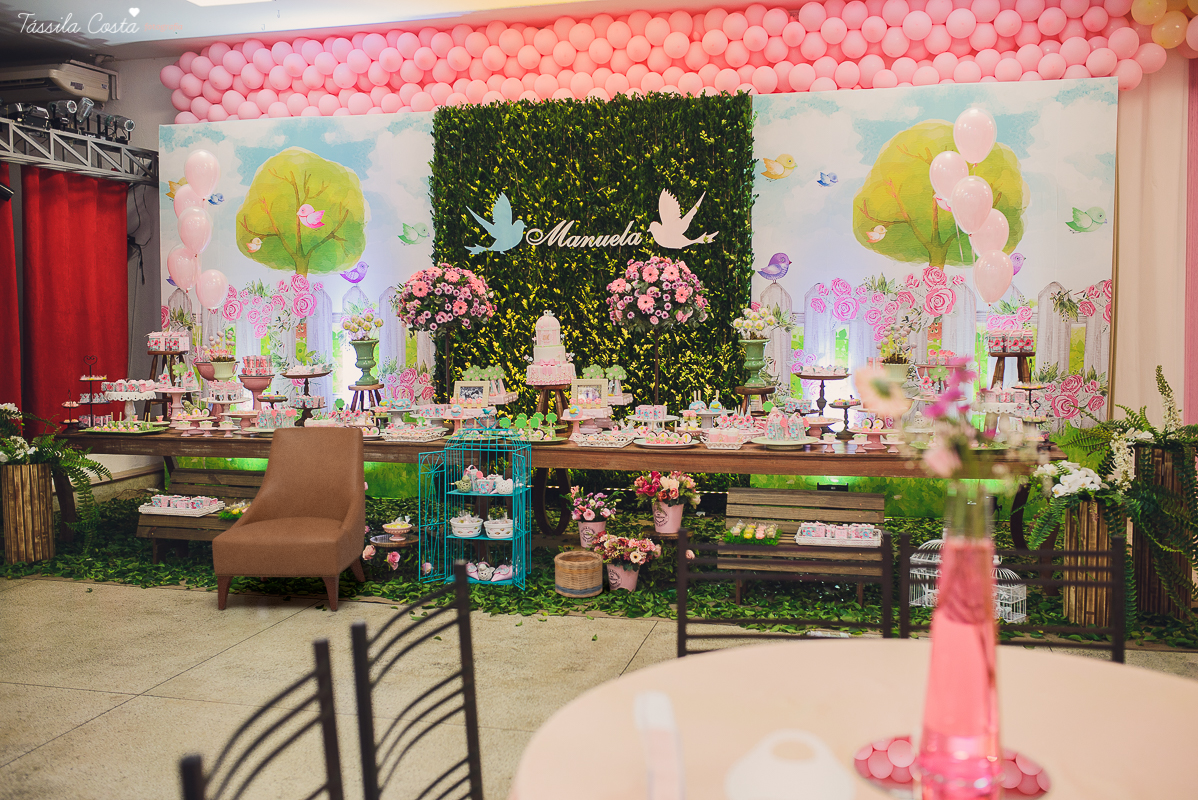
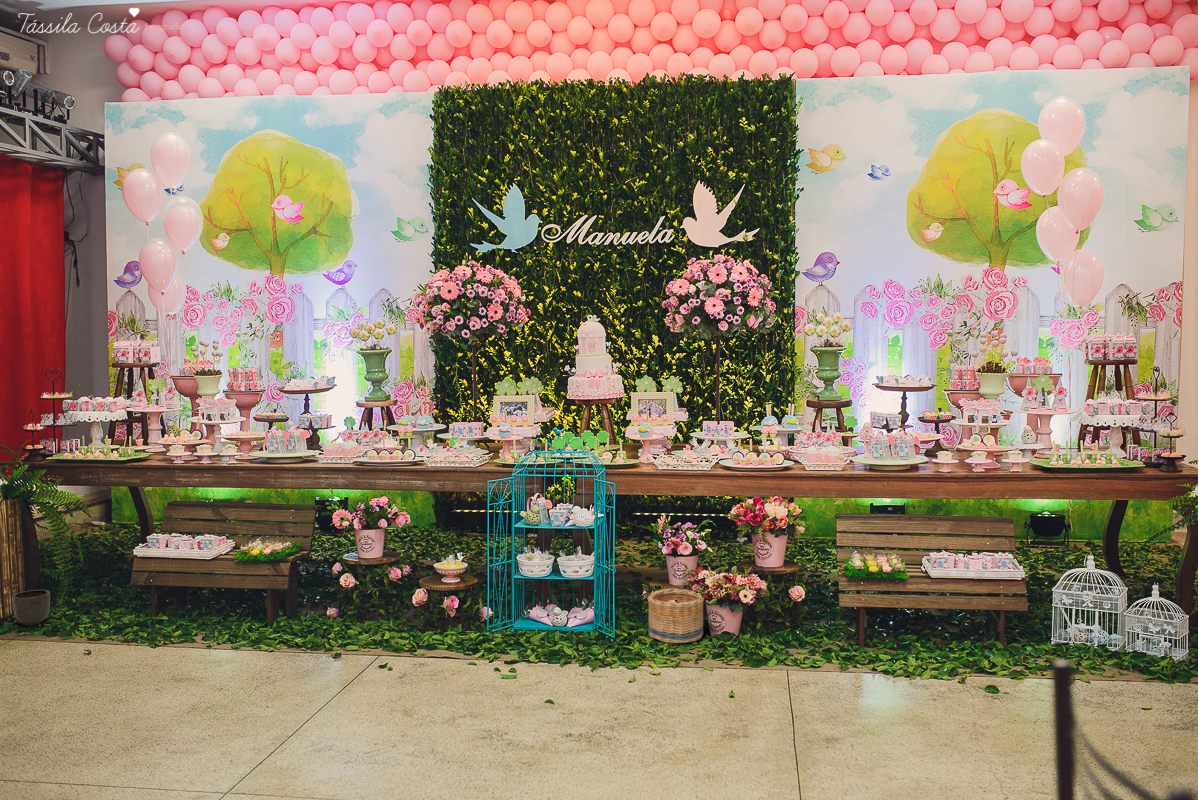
chair: present [212,427,366,610] -> none [254,452,421,675]
planter: none [43,537,75,566] -> present [12,590,50,626]

